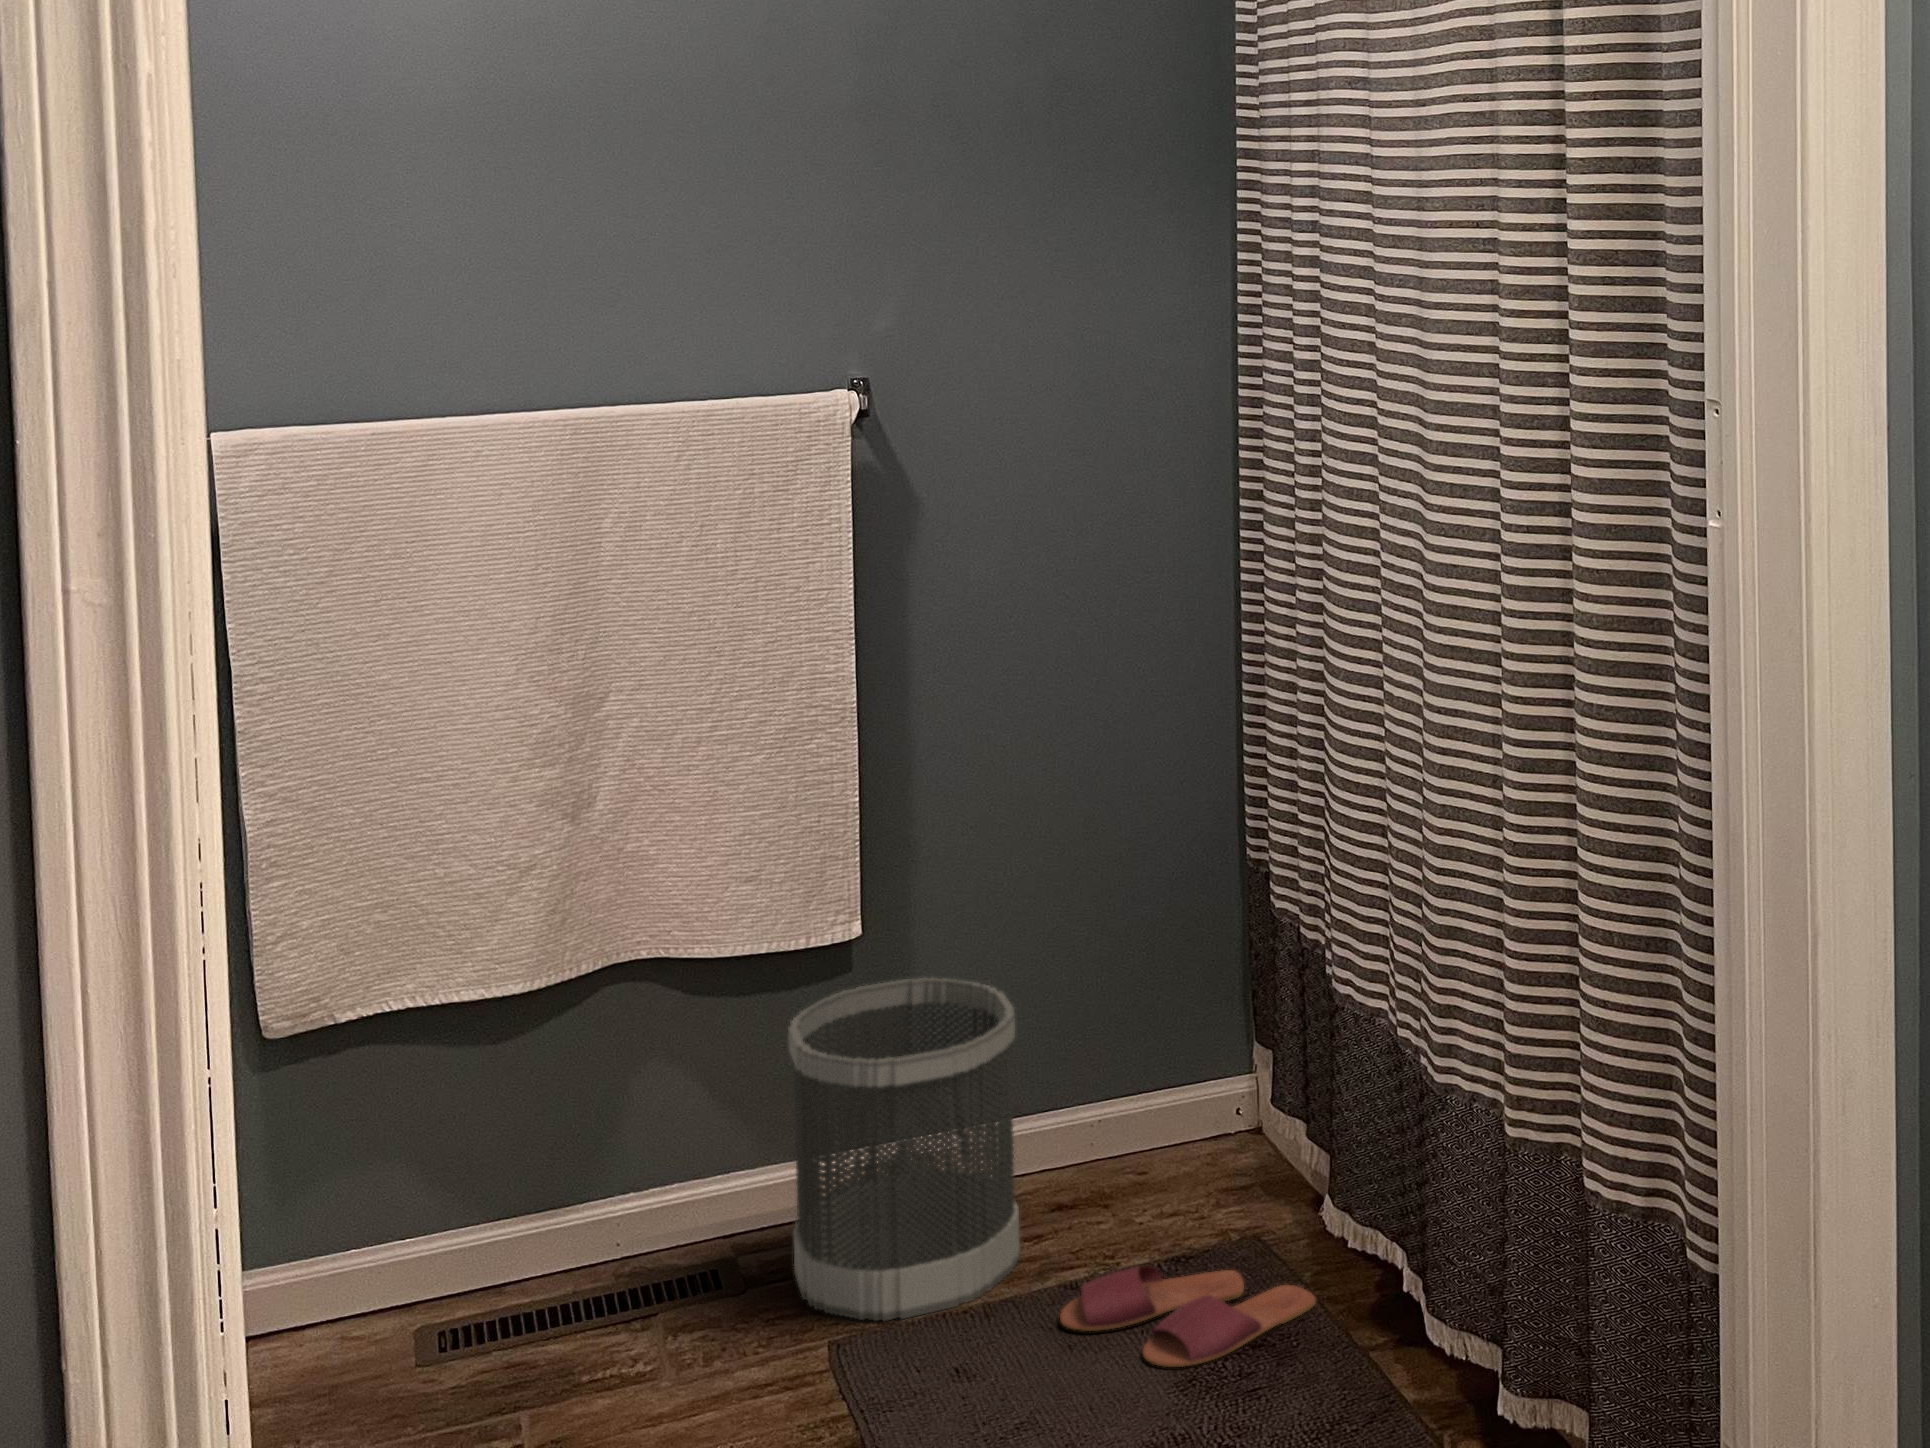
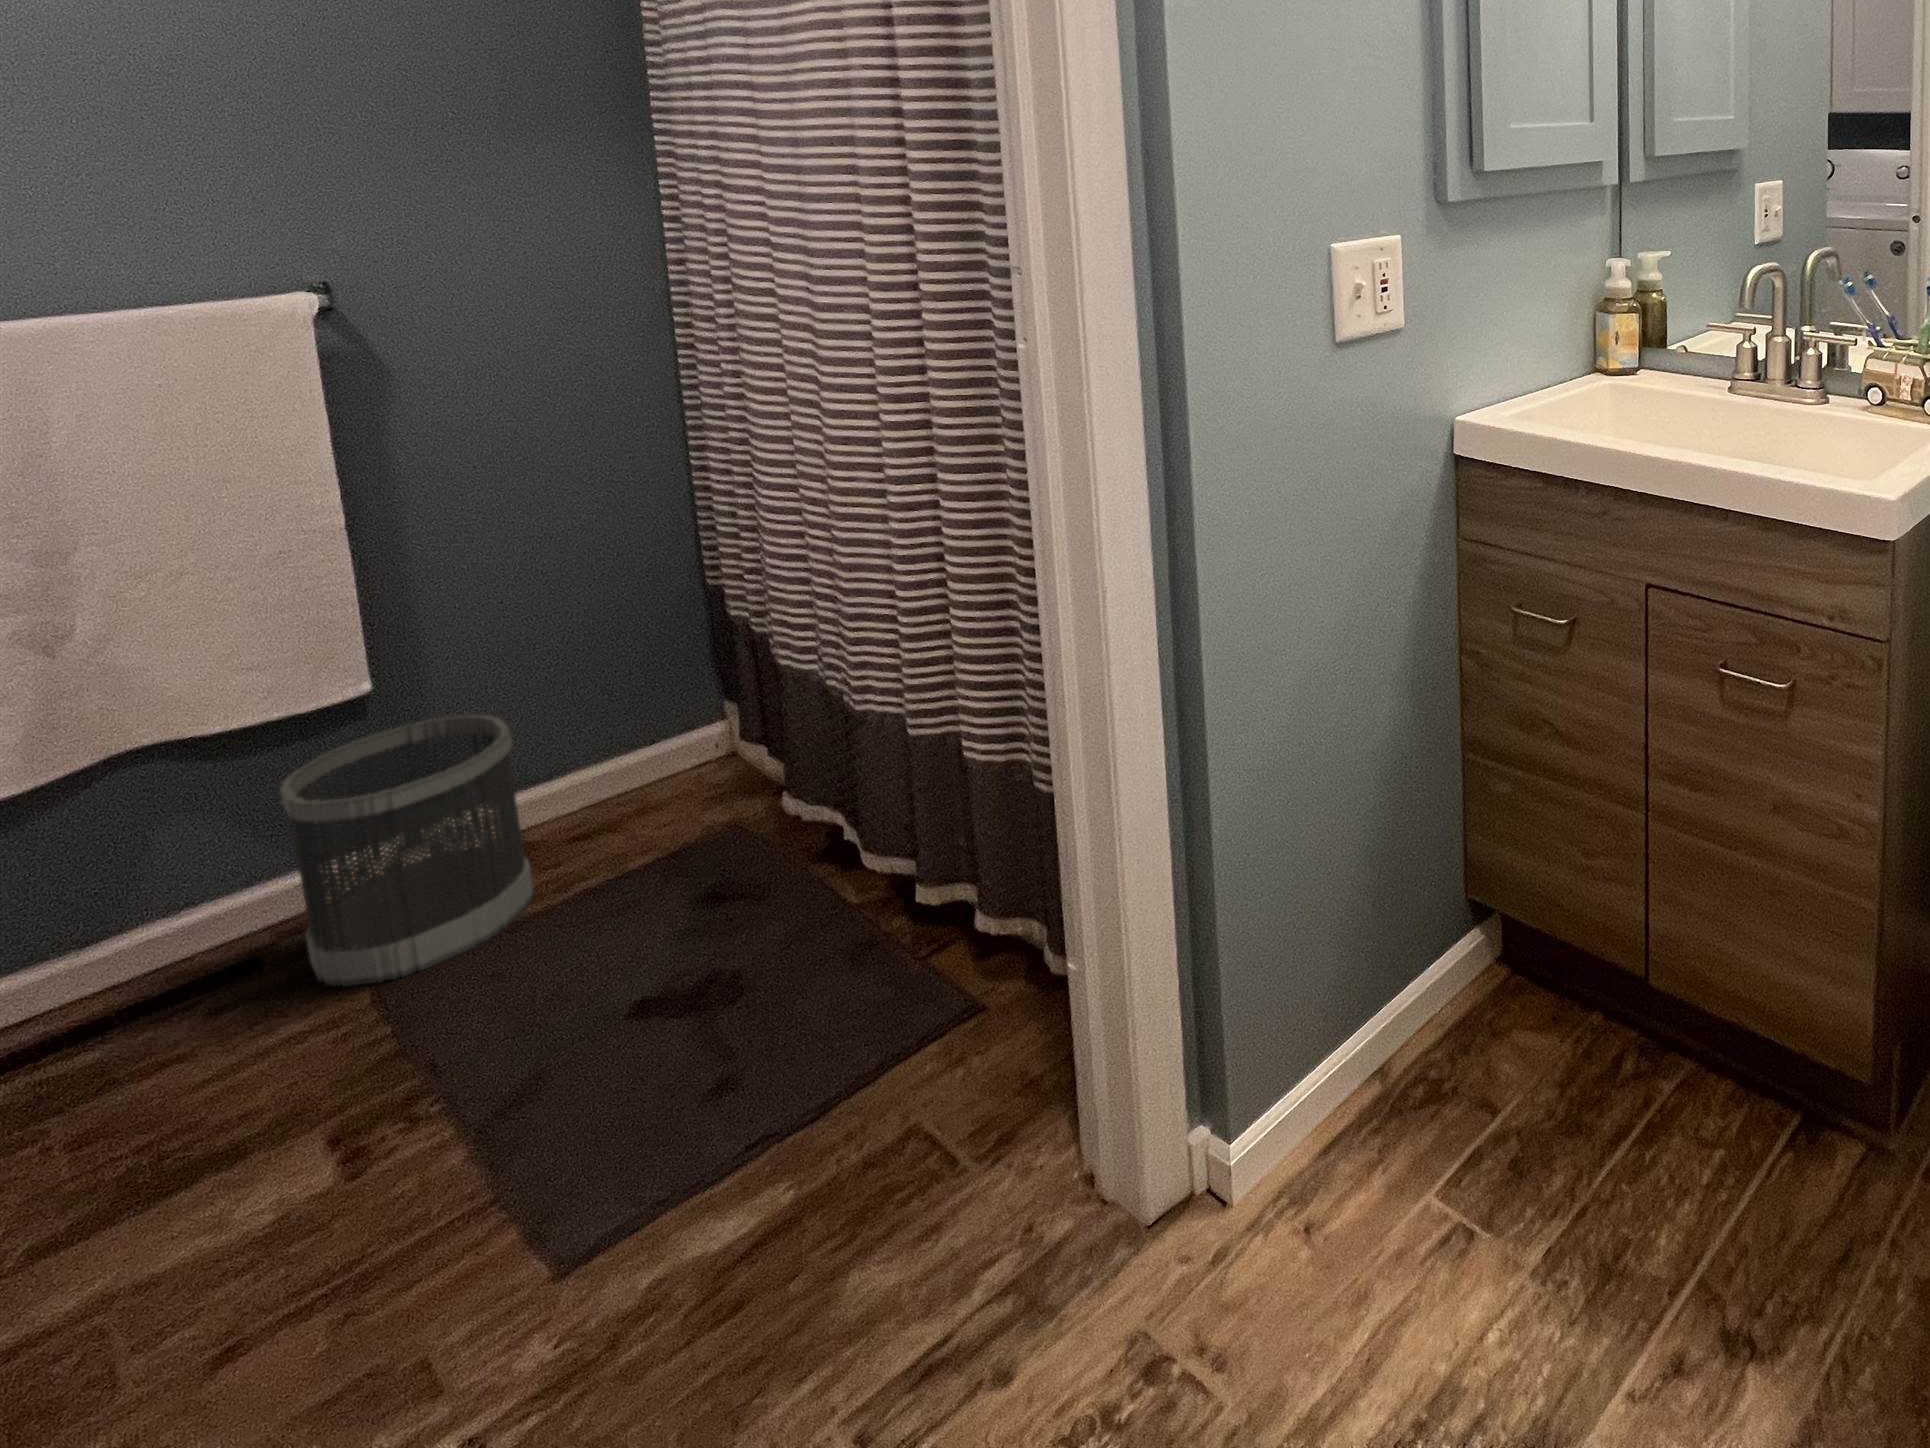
slippers: present [1060,1266,1316,1367] -> none [570,857,784,942]

